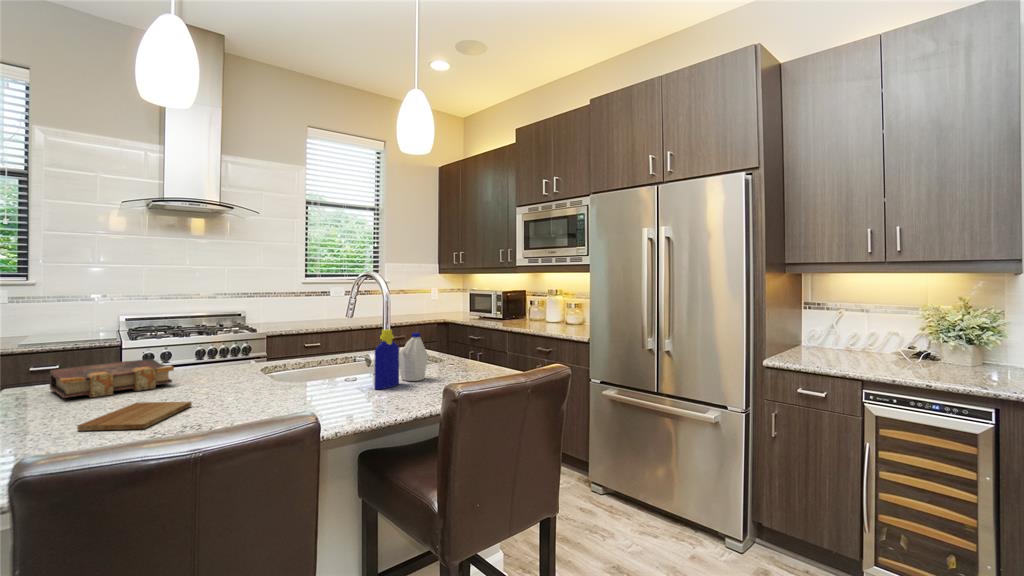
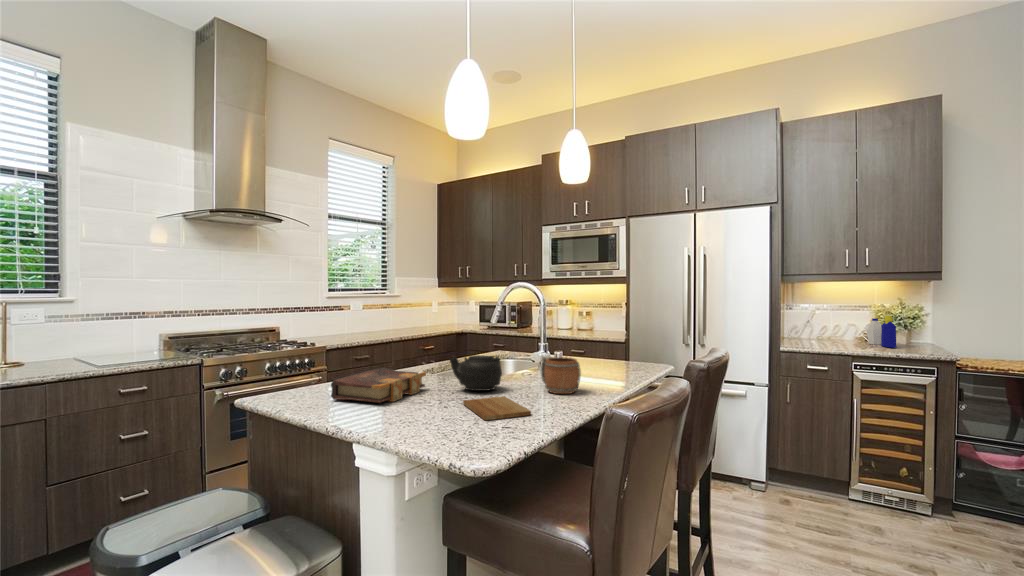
bottle: present [374,329,428,389] -> present [866,316,896,348]
teapot: none [185,351,247,392] -> present [449,355,502,391]
mug: none [264,356,311,404] -> present [541,356,581,394]

